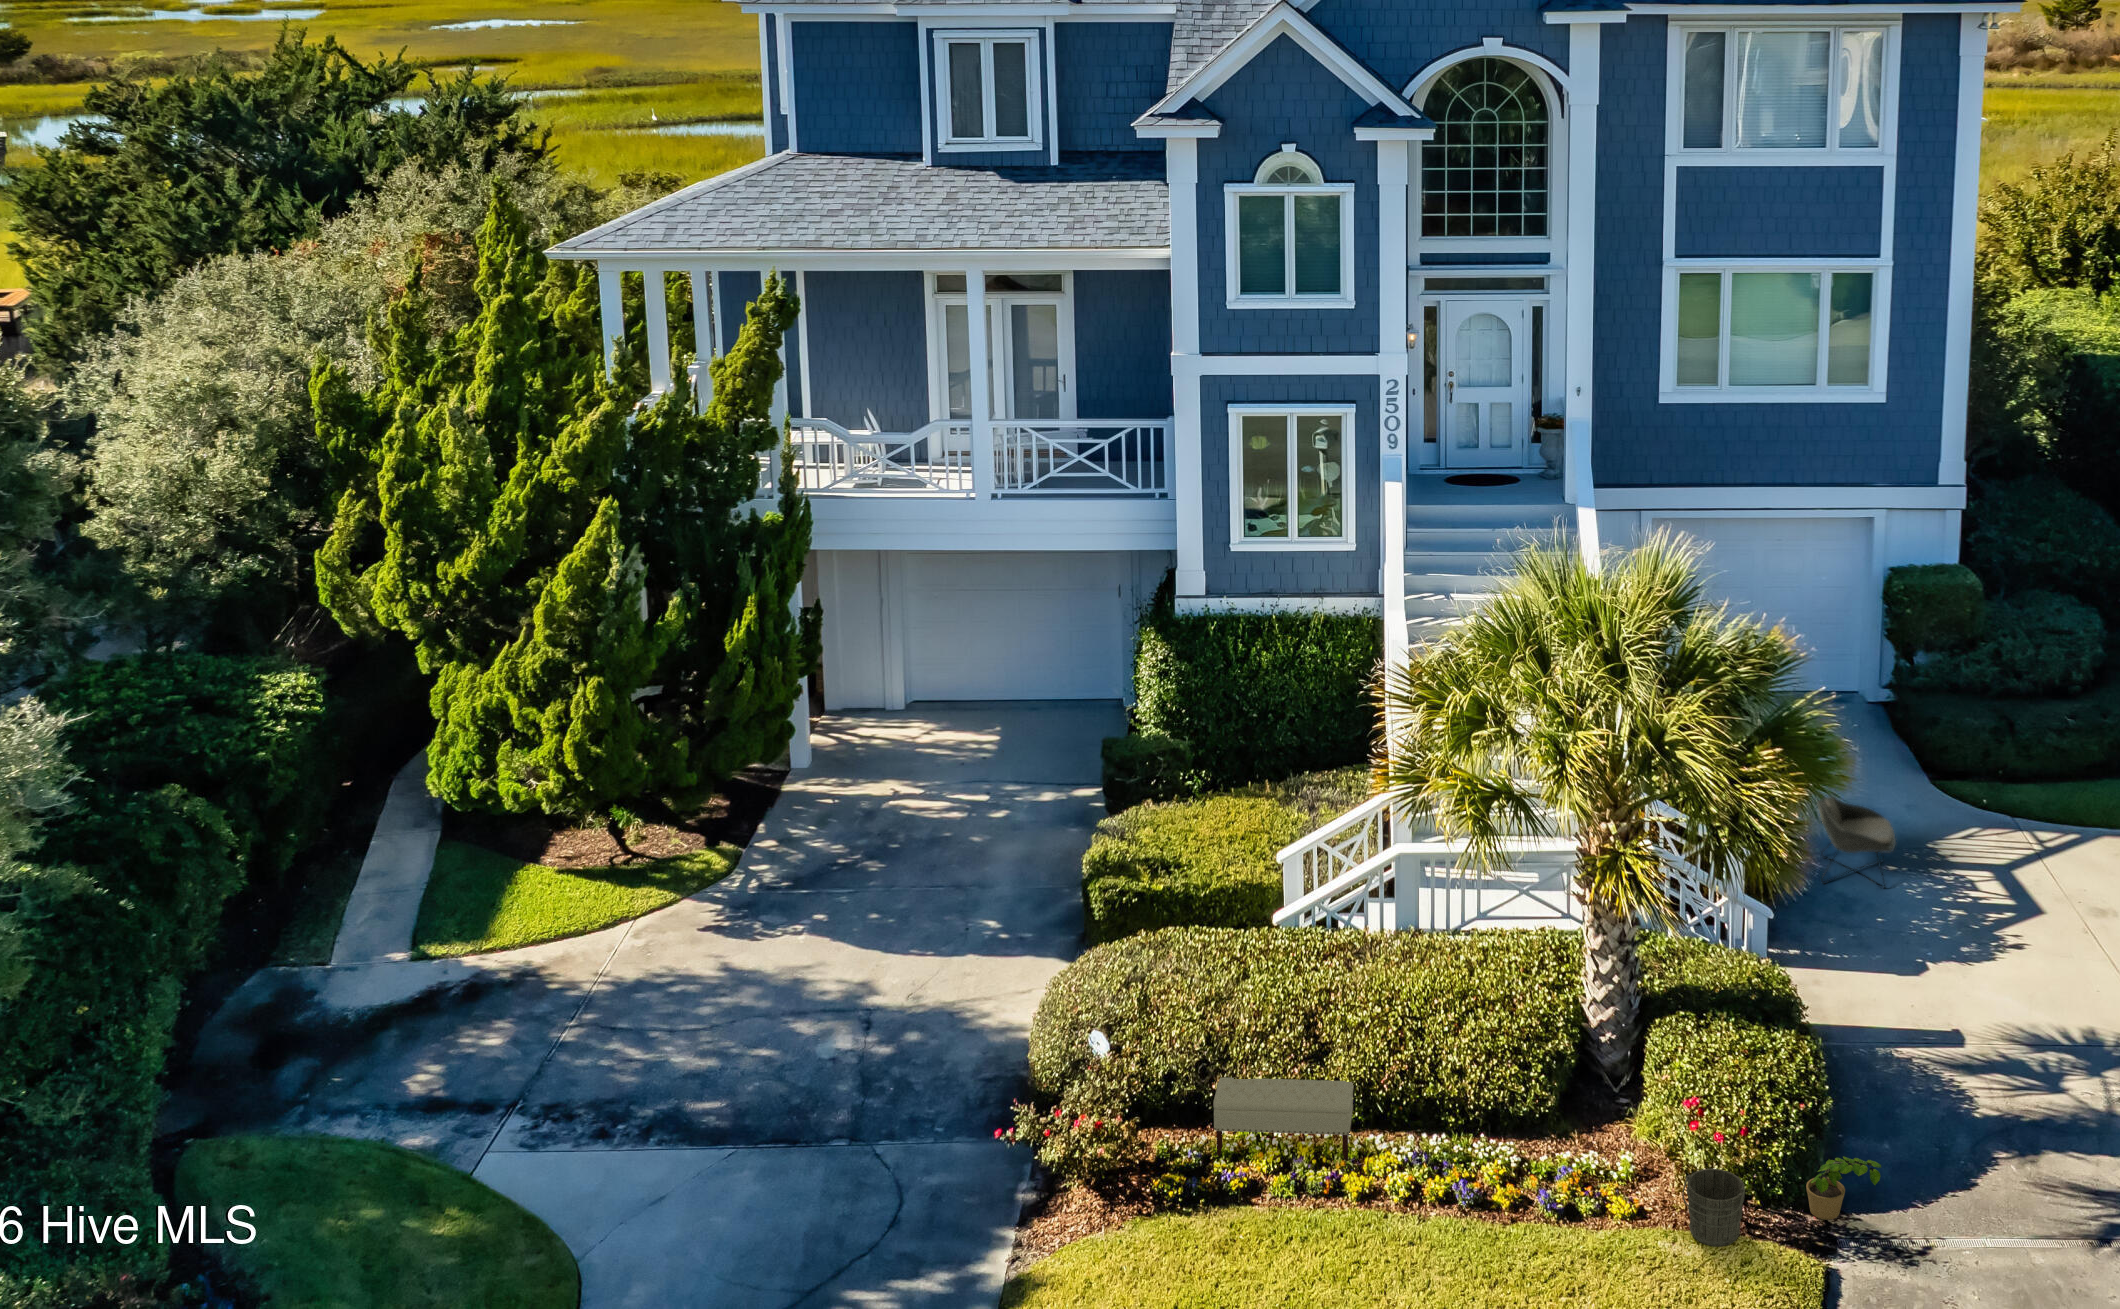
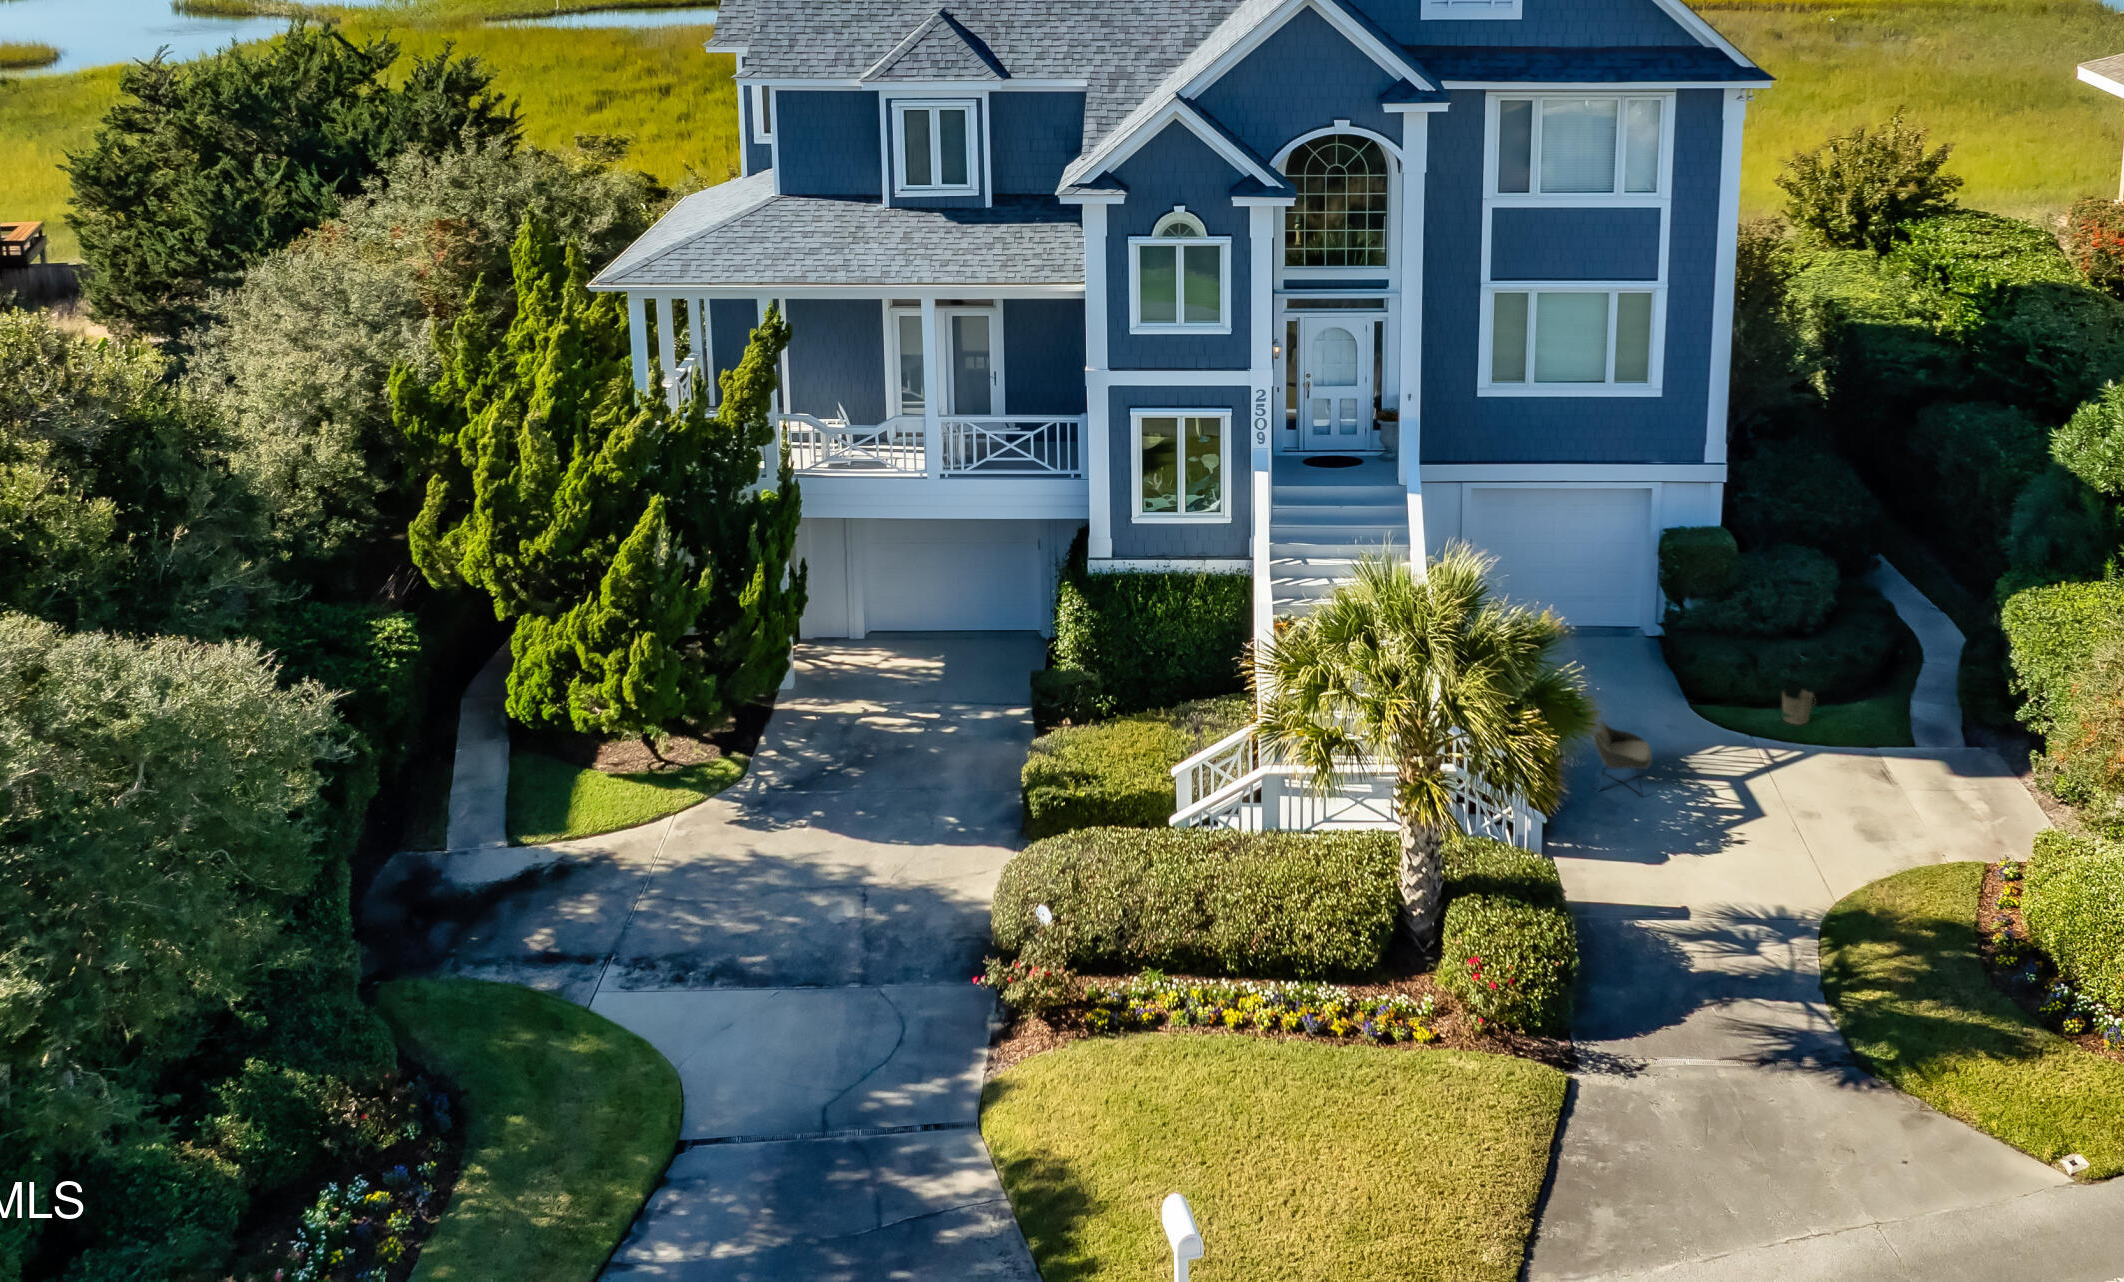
bench: present [1213,1078,1354,1160] -> none [1128,938,1230,998]
potted plant: present [1806,1156,1881,1220] -> none [1558,998,1612,1043]
bucket: present [1682,1169,1745,1246] -> present [1782,690,1813,725]

